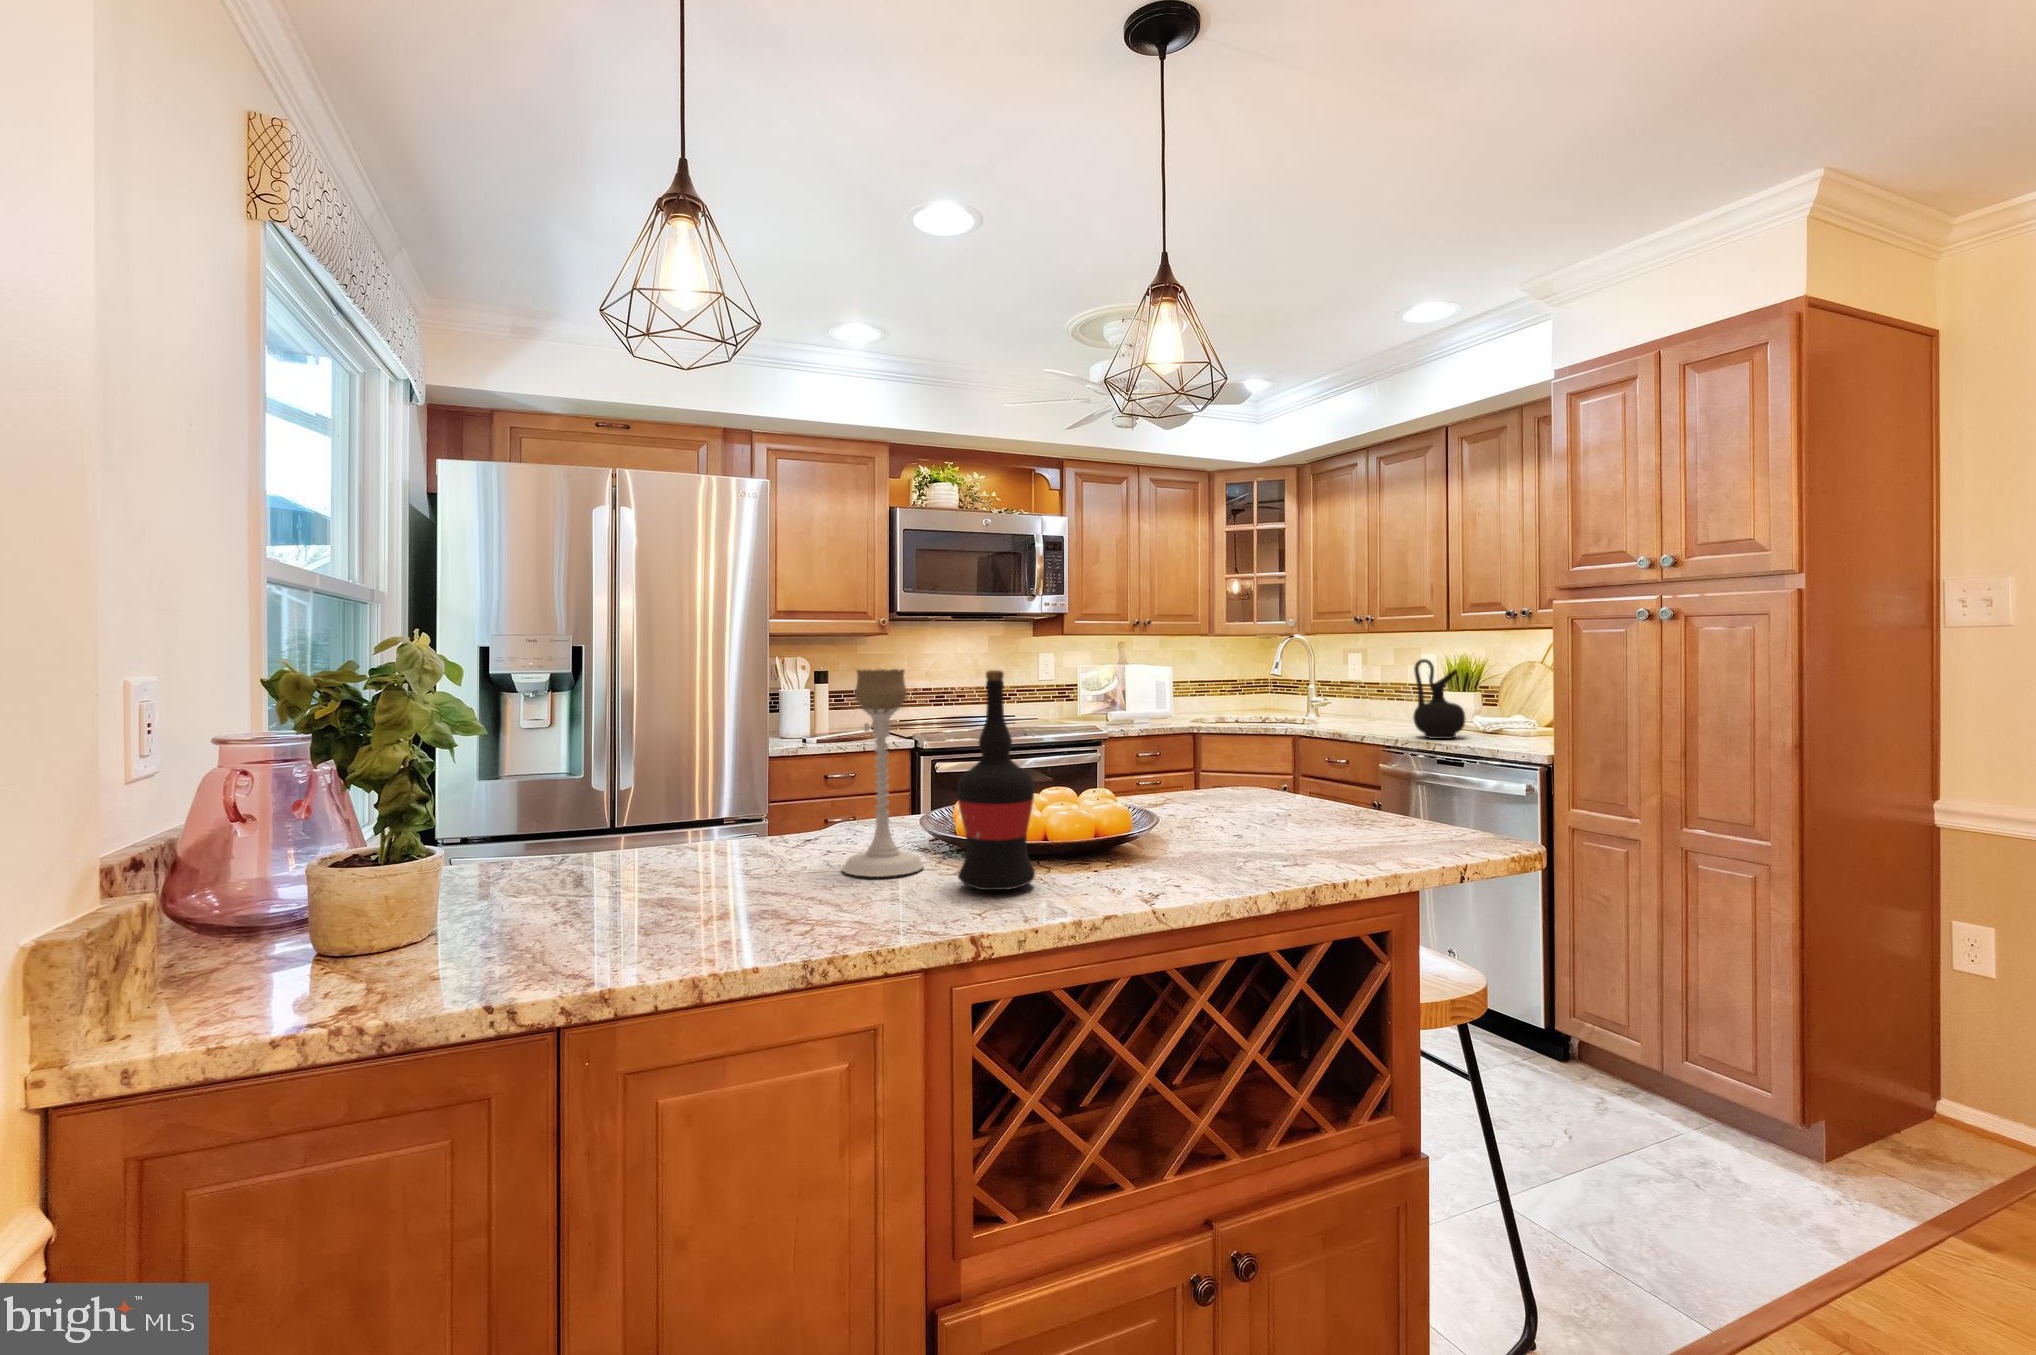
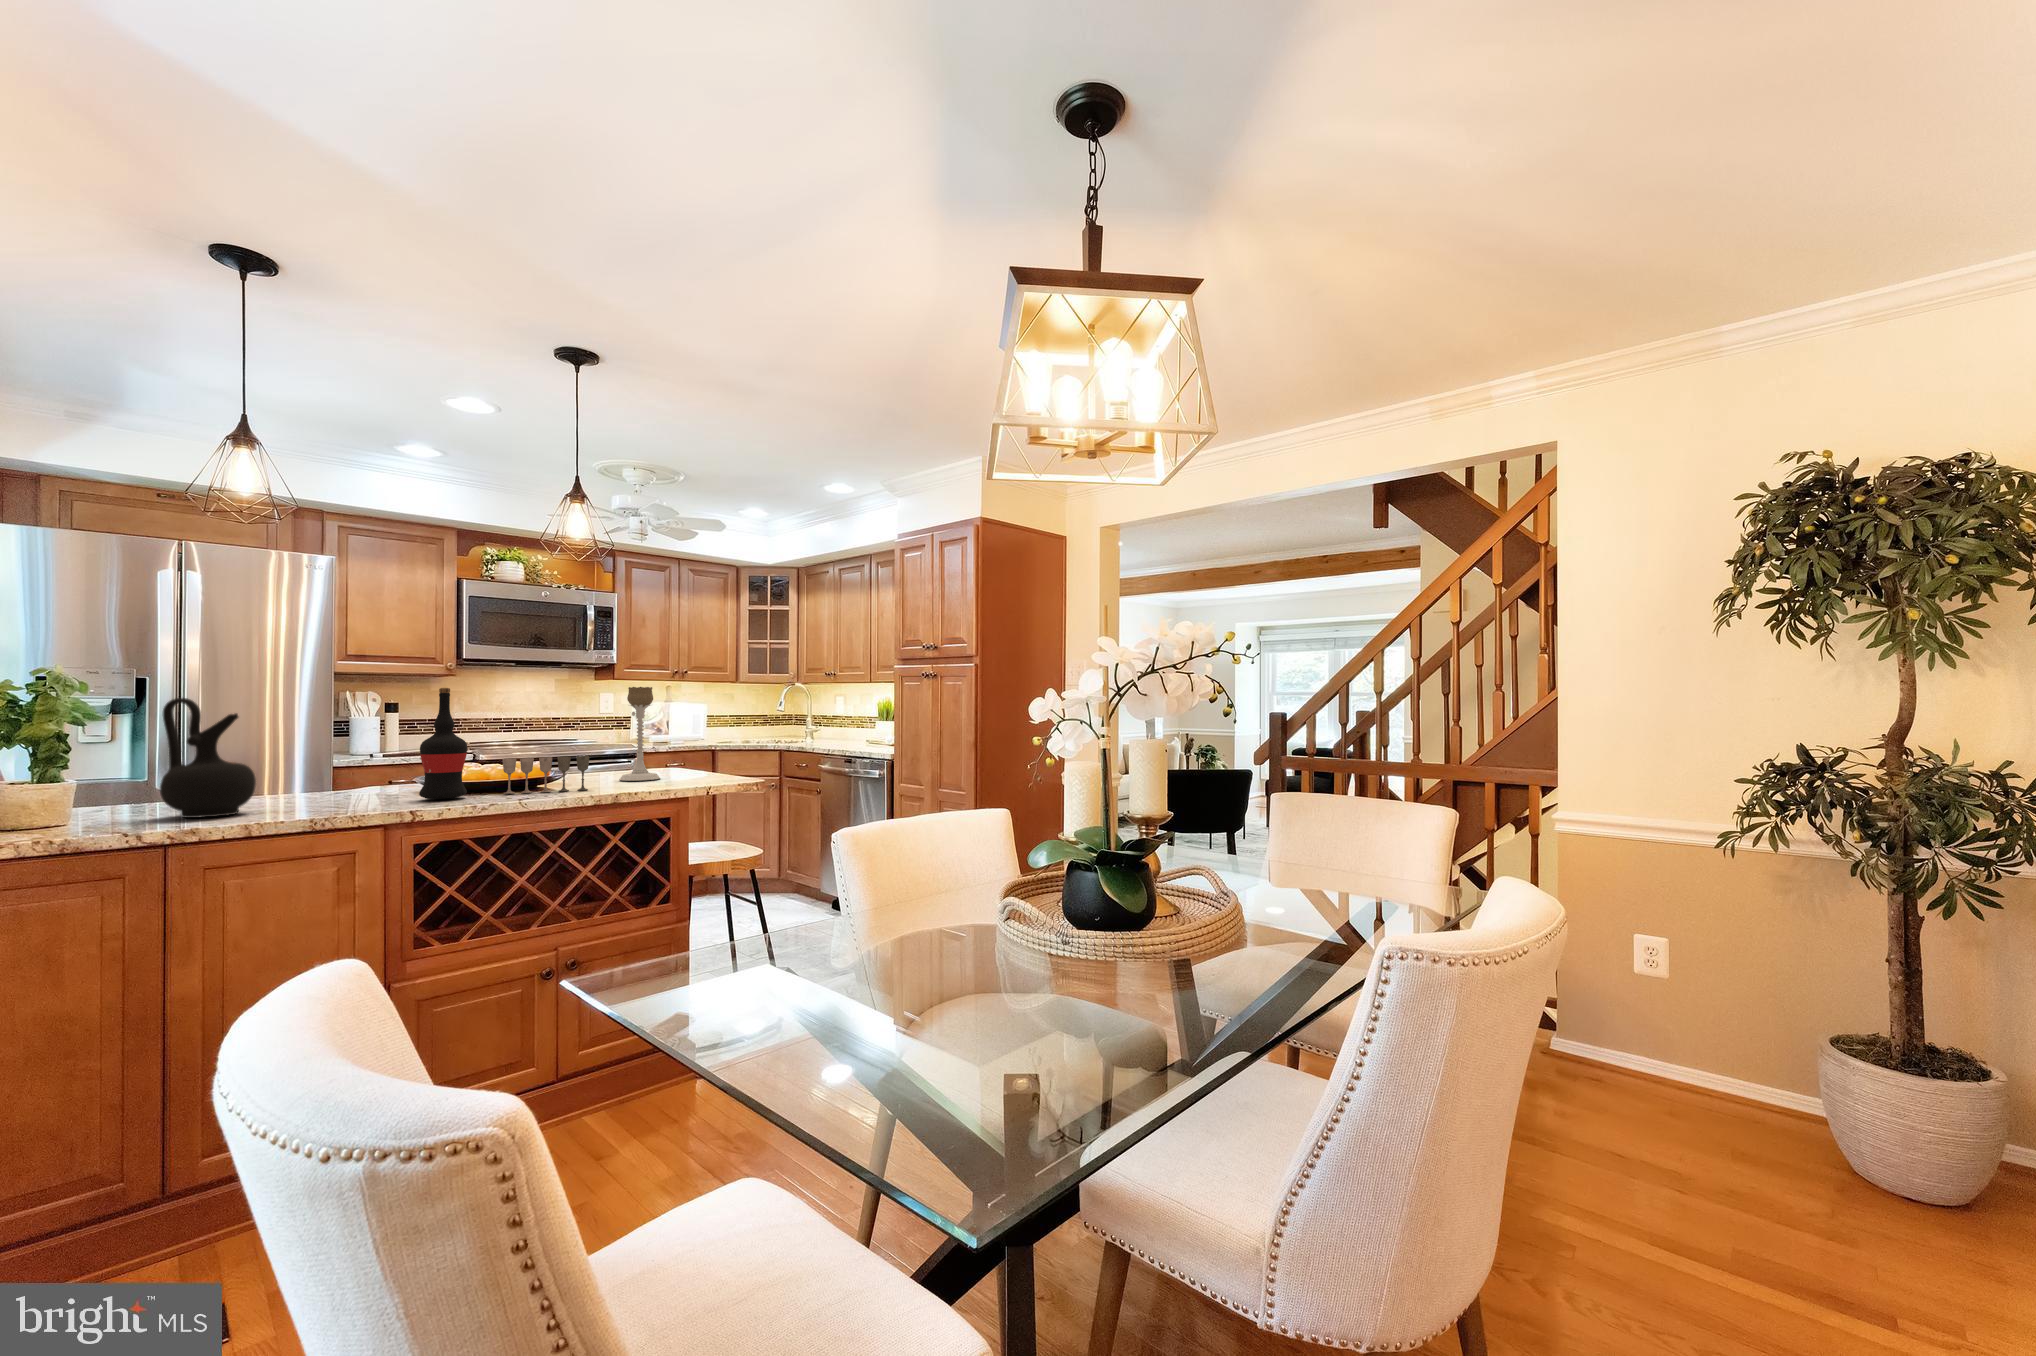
ceramic jug: present [1413,659,1466,739] -> present [160,698,256,818]
candle holder: present [842,669,923,877] -> present [619,687,660,781]
wine glass: none [1087,802,1237,877] -> present [503,756,589,794]

